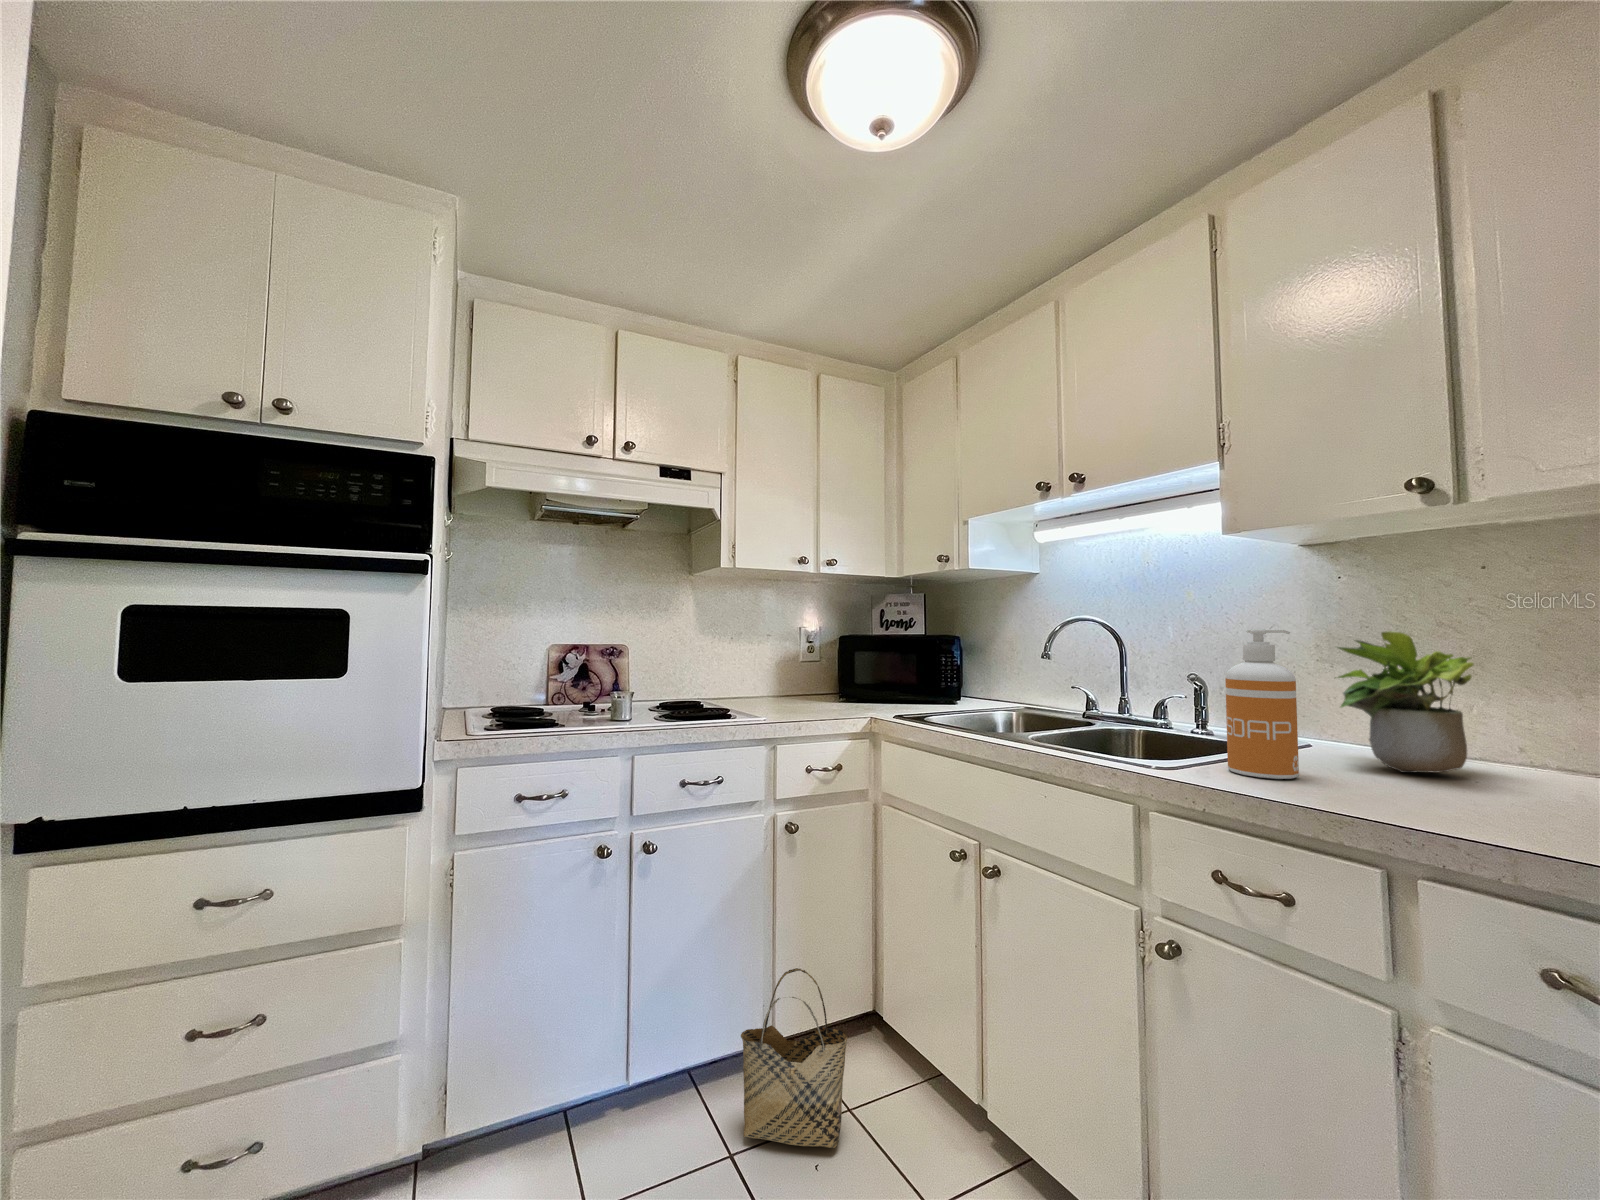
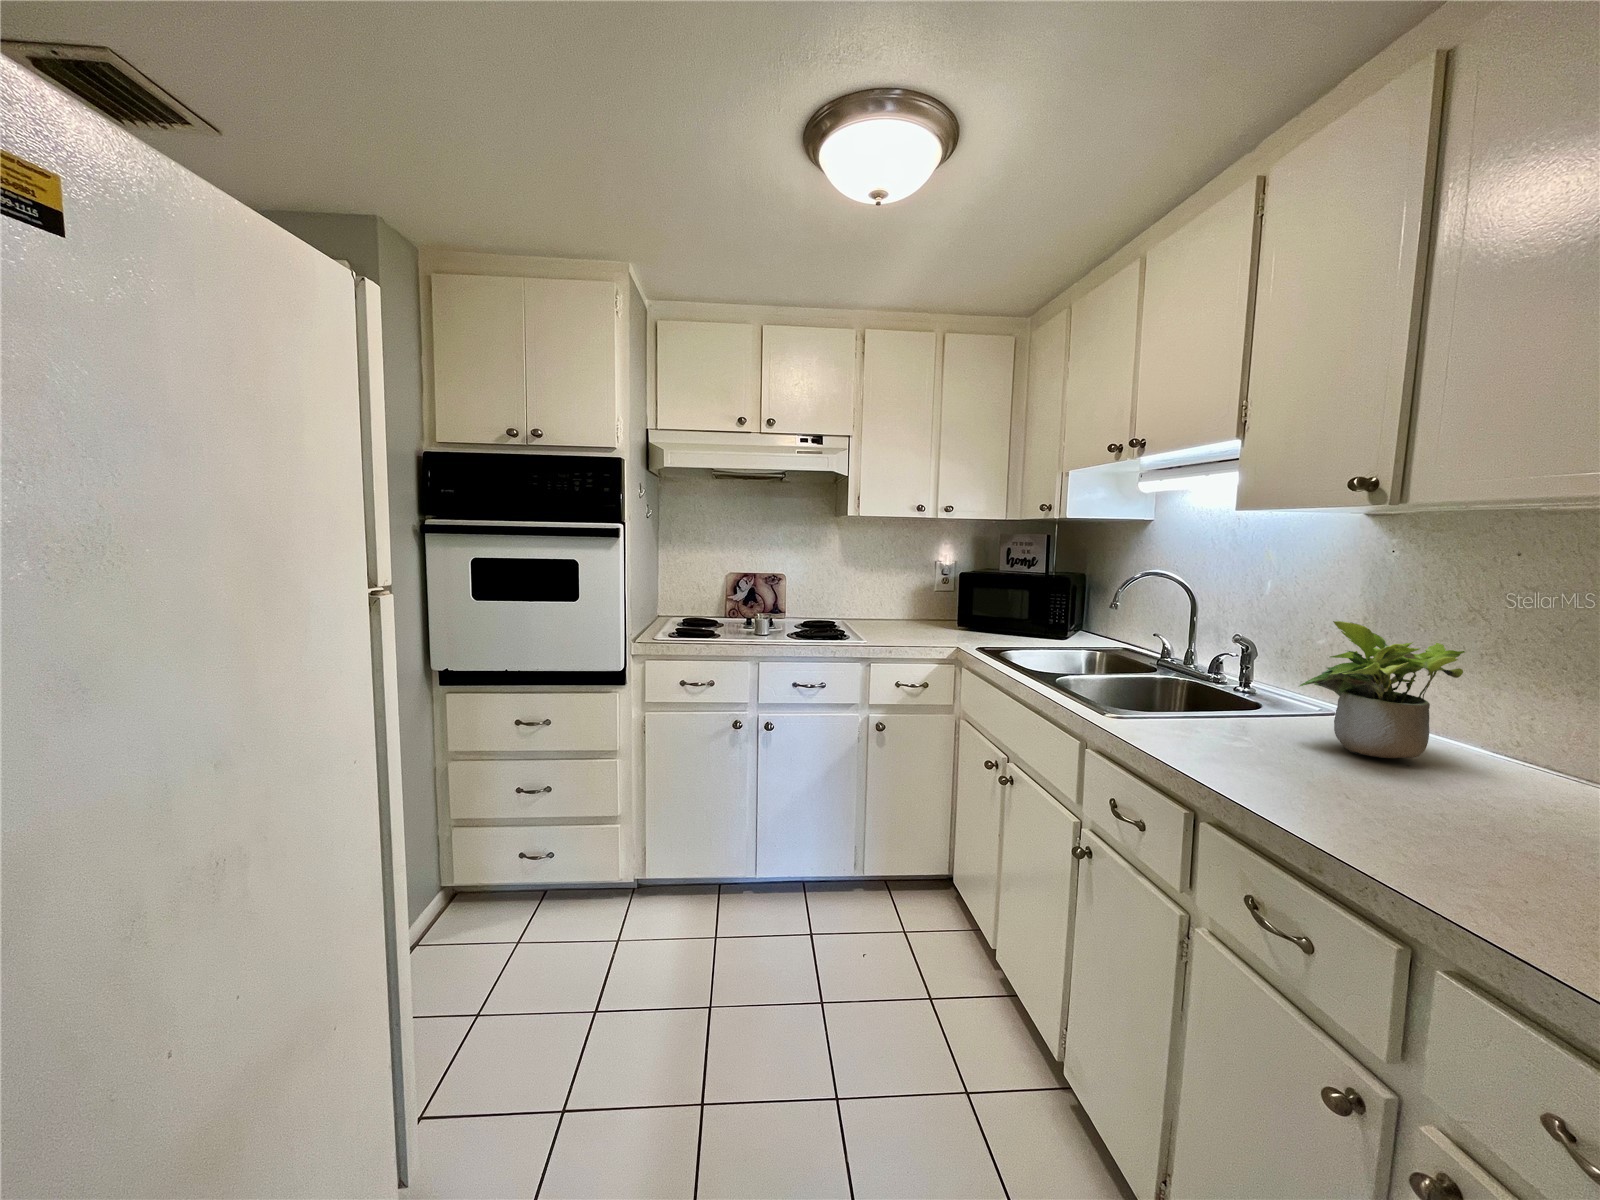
soap dispenser: present [1225,629,1299,779] -> none [1161,610,1229,743]
woven basket: present [741,968,847,1148] -> none [821,827,898,949]

